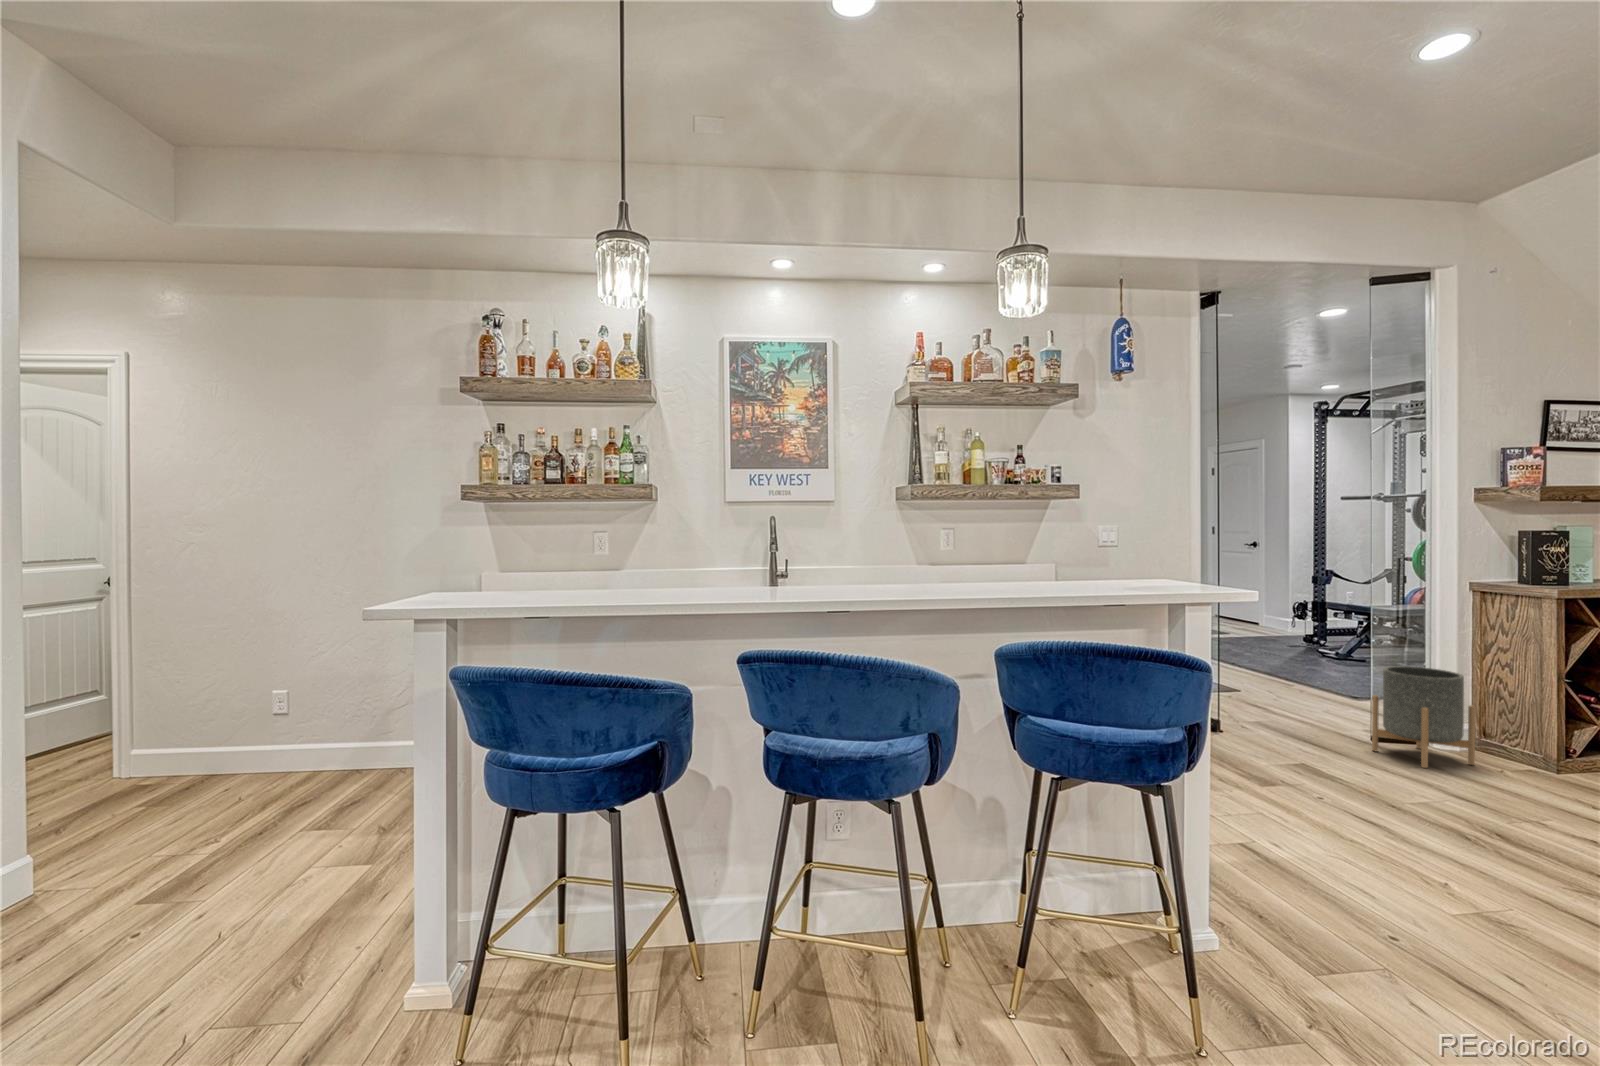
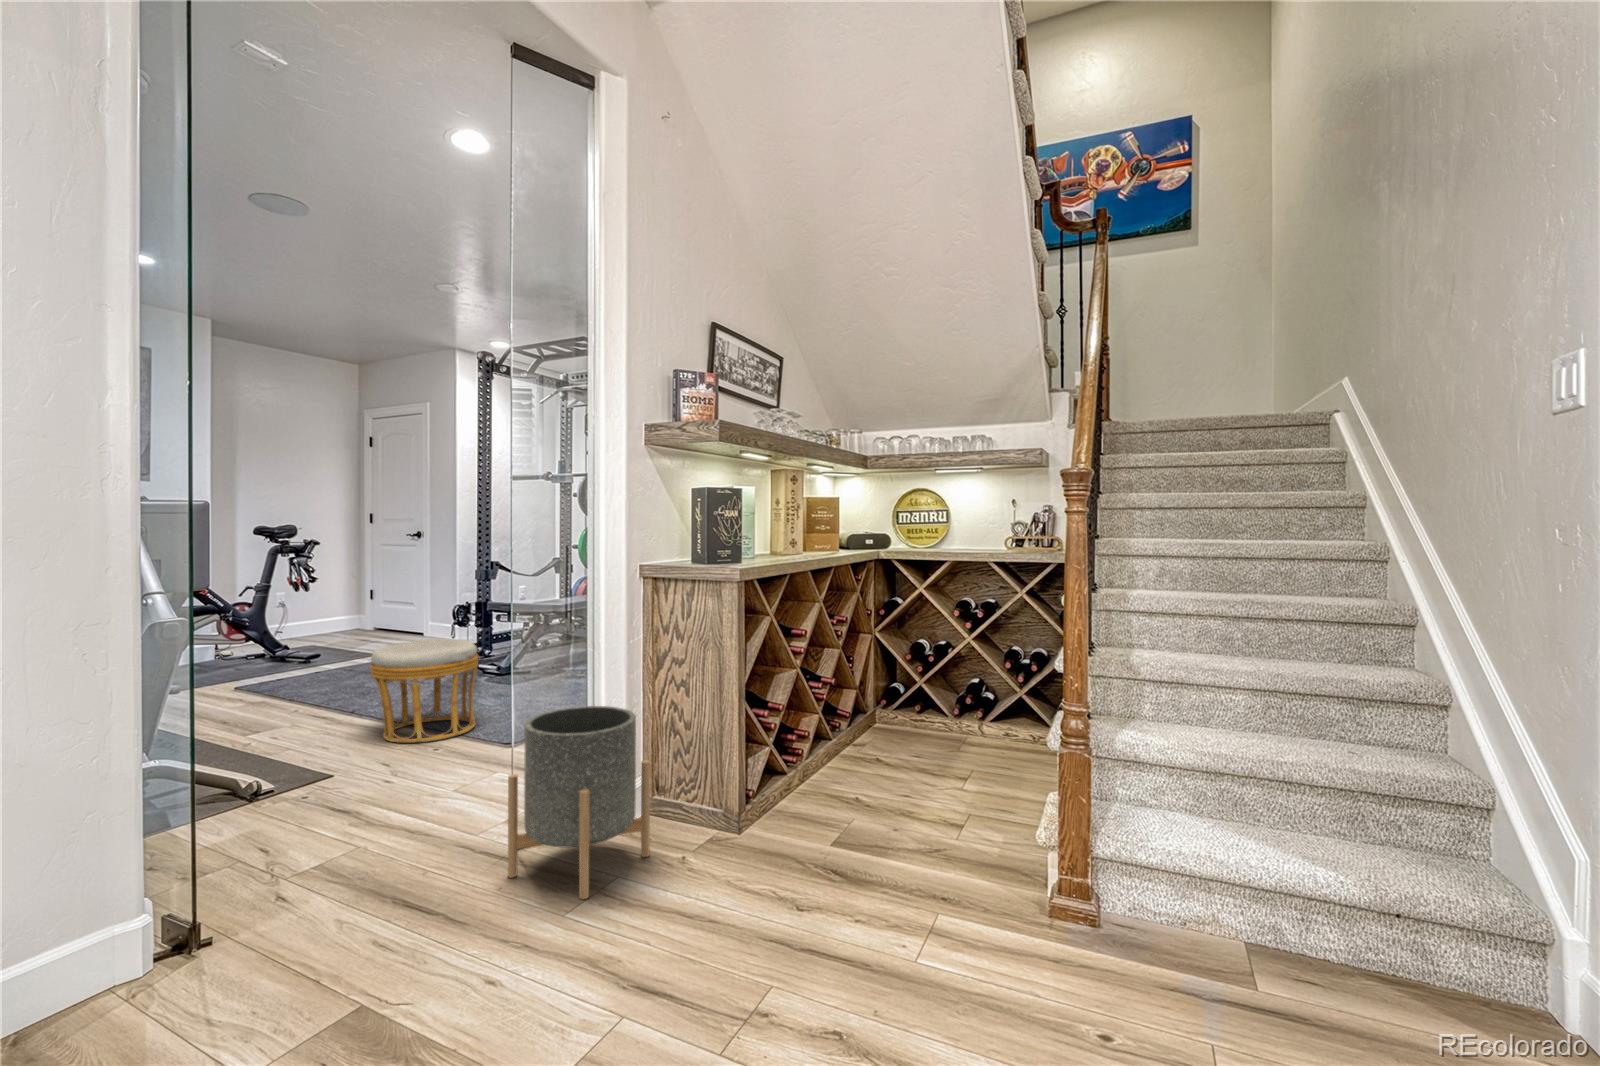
ottoman: none [1254,623,1330,689] -> present [370,639,478,743]

